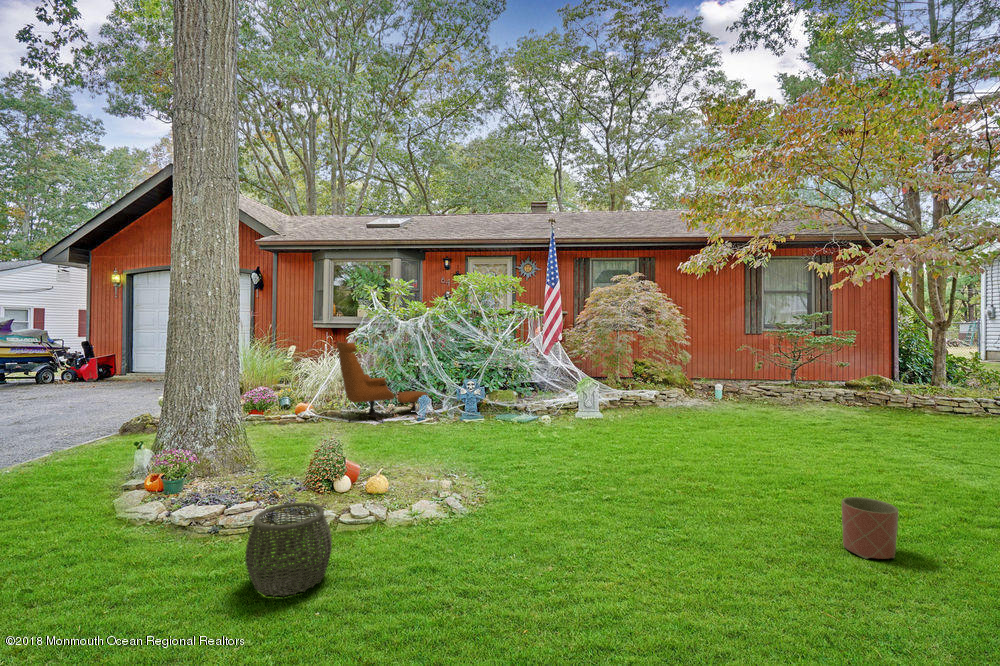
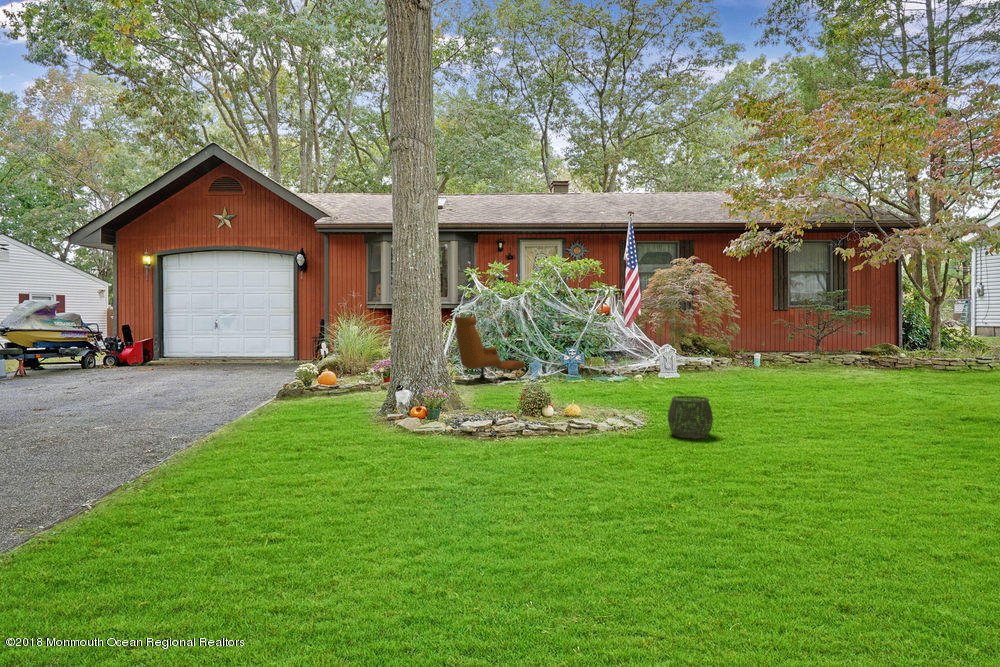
planter: present [842,497,898,559] -> none [885,397,918,429]
woven basket: present [245,503,332,597] -> present [668,396,713,439]

